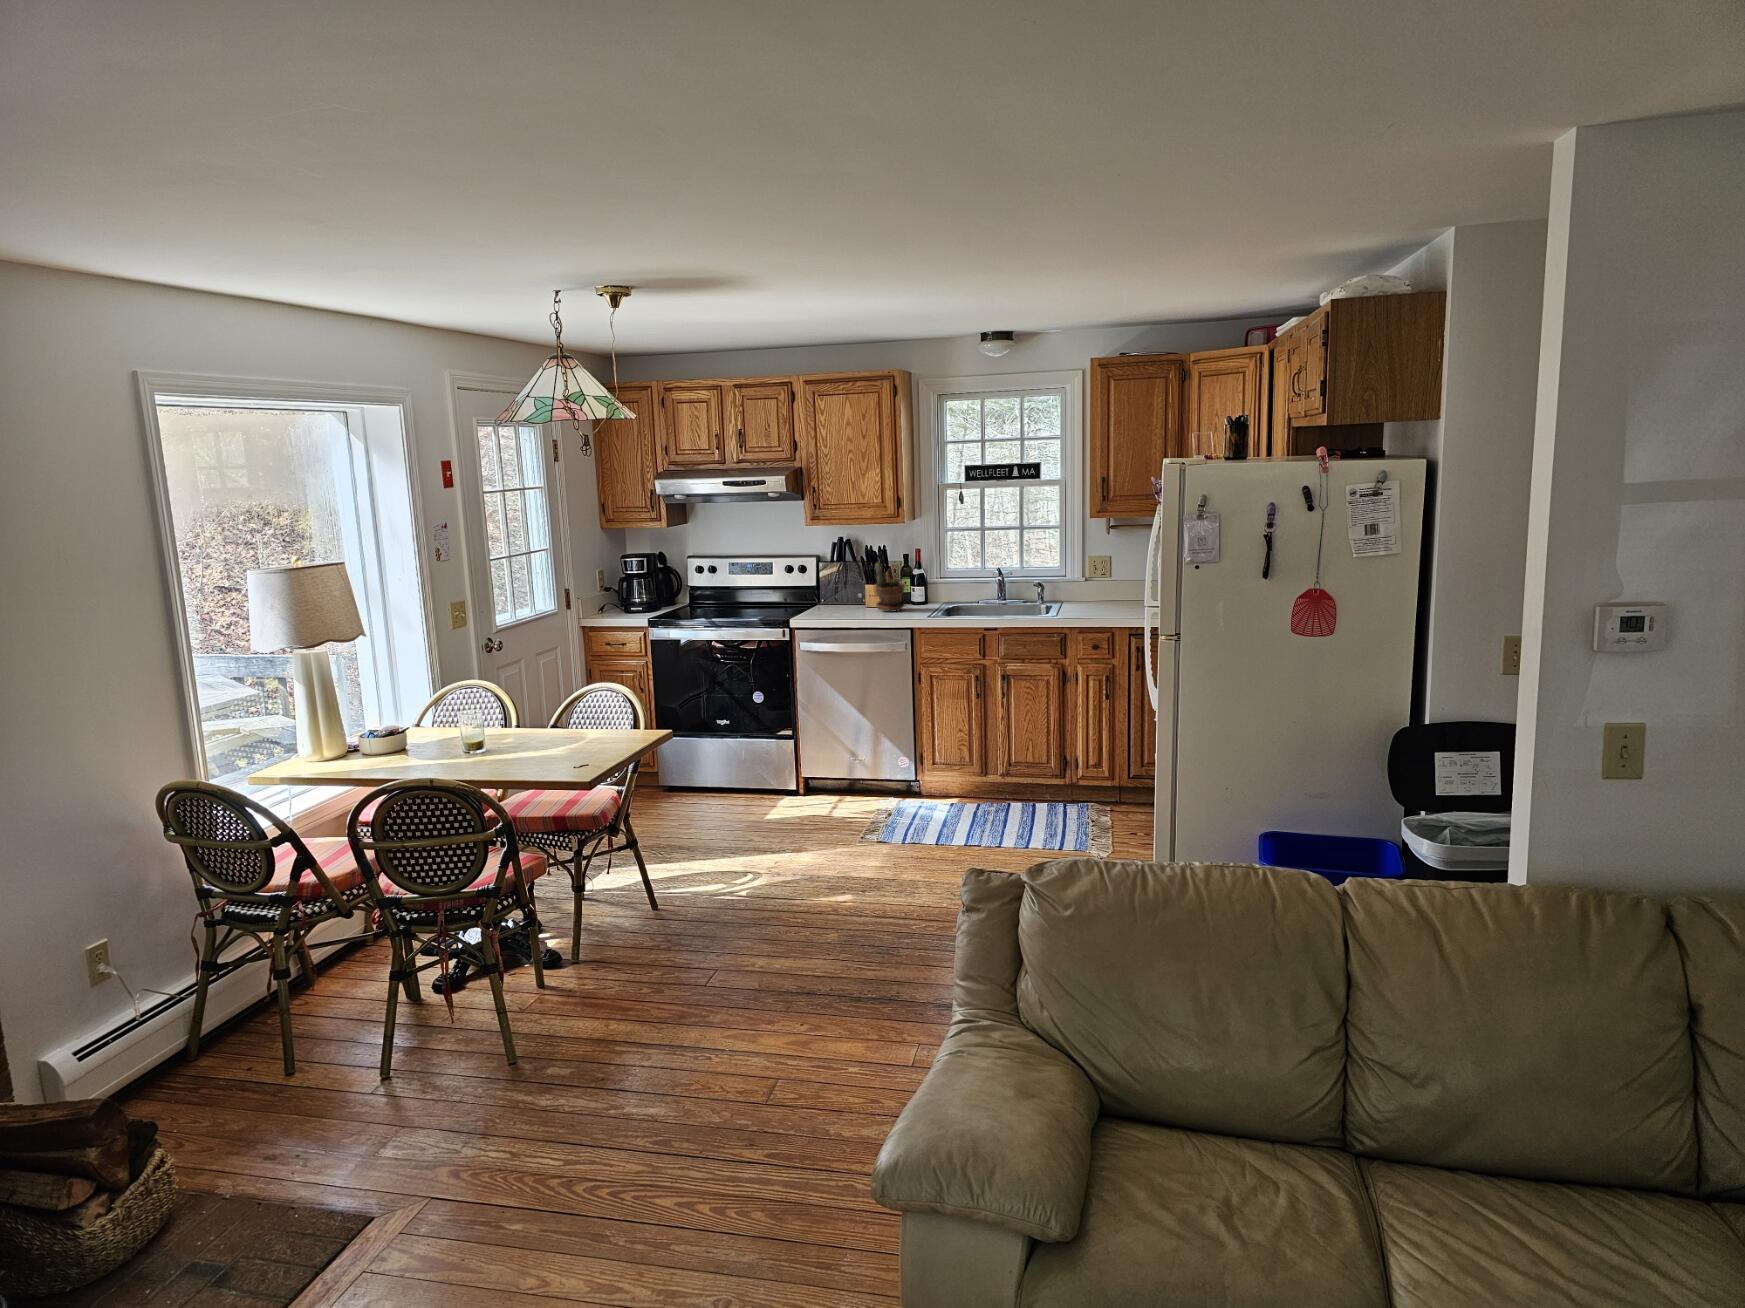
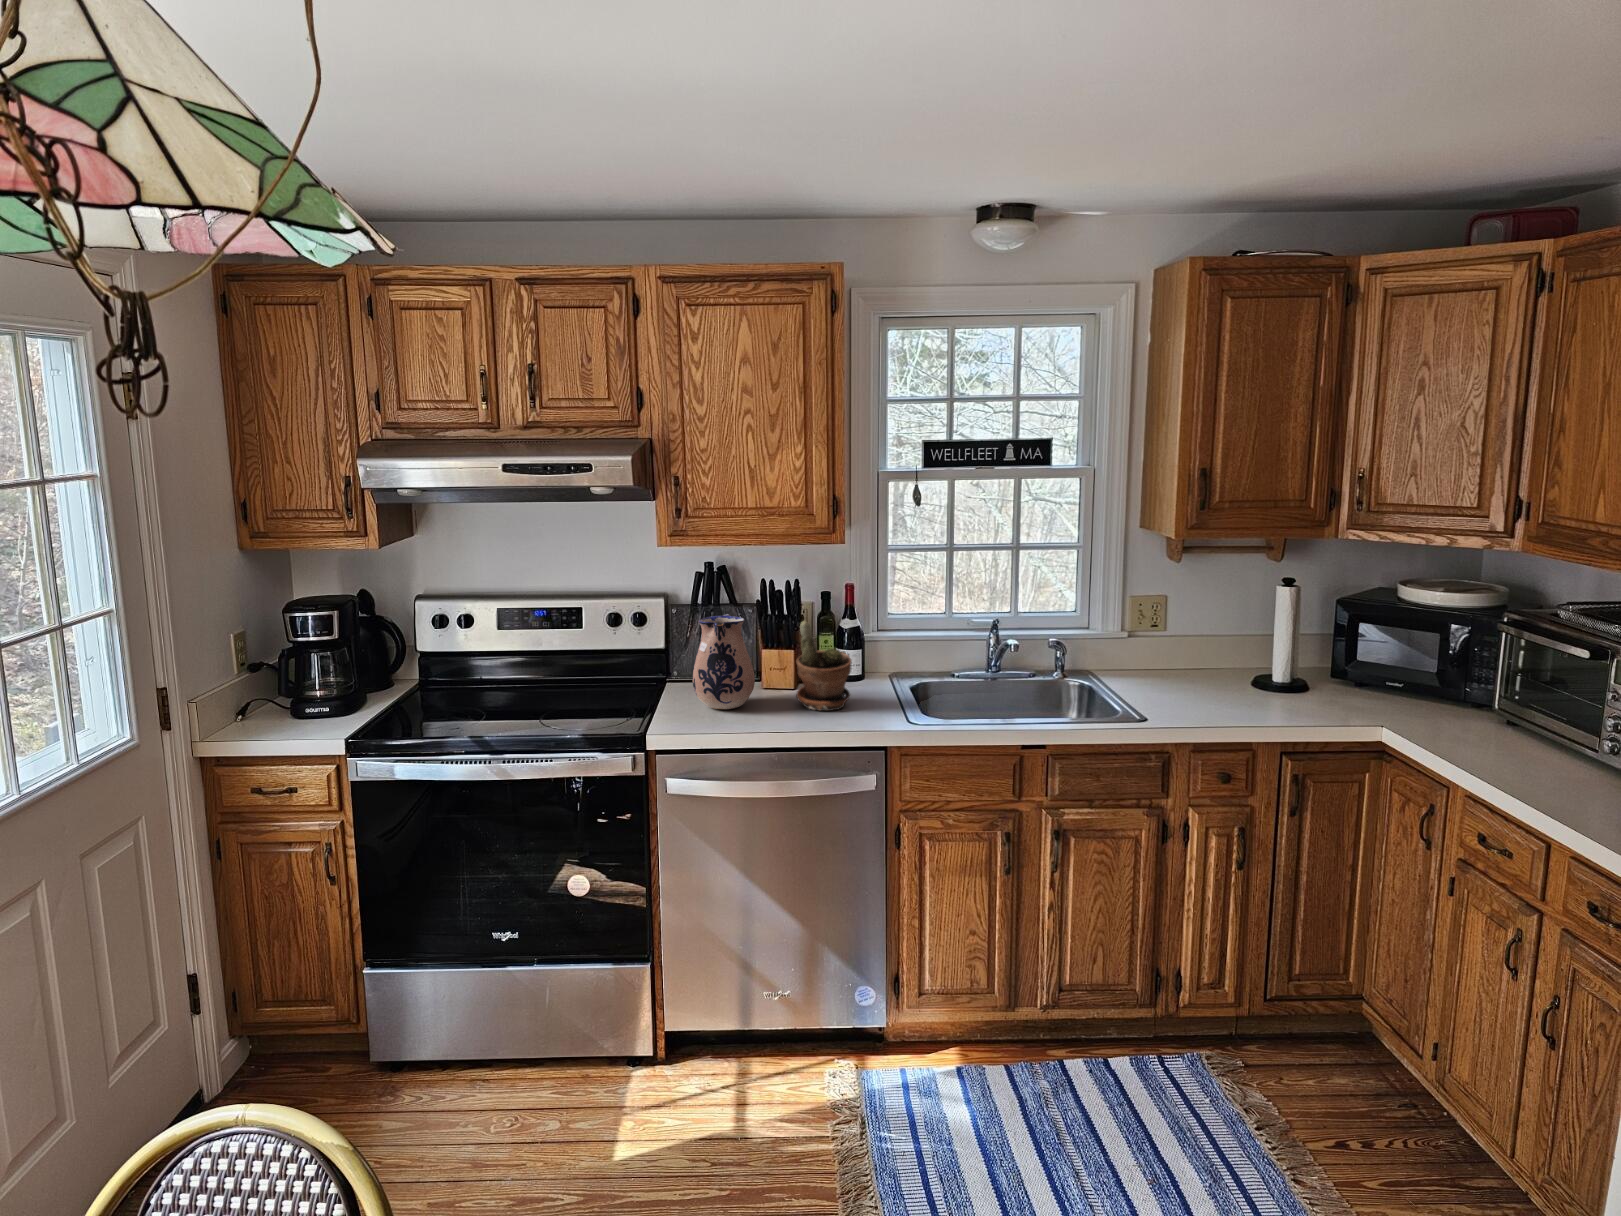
ceramic pitcher: none [822,561,855,611] -> present [693,614,755,709]

